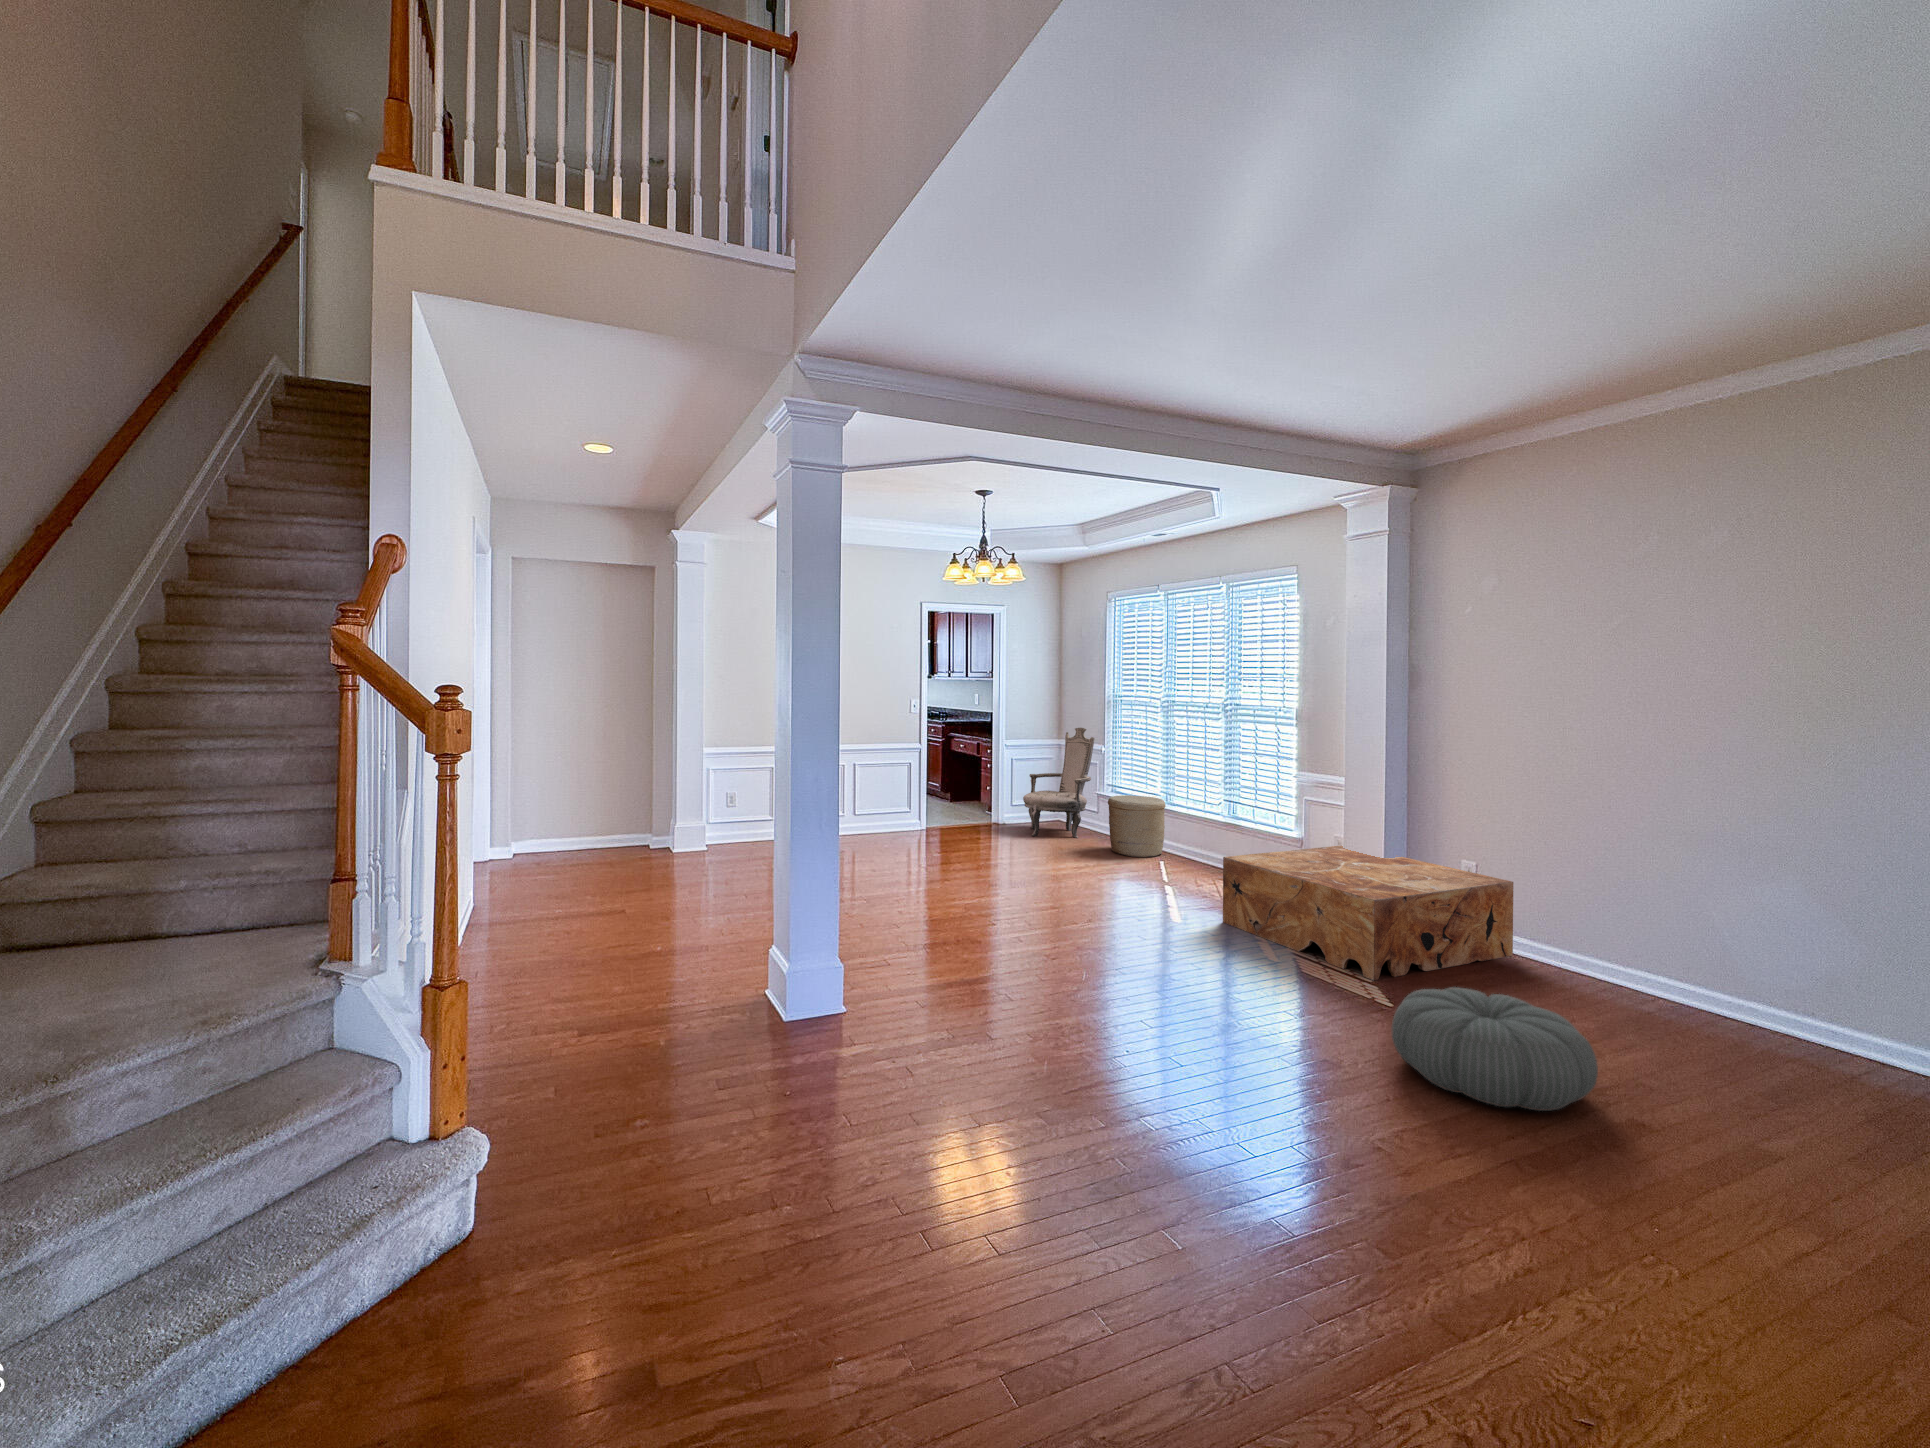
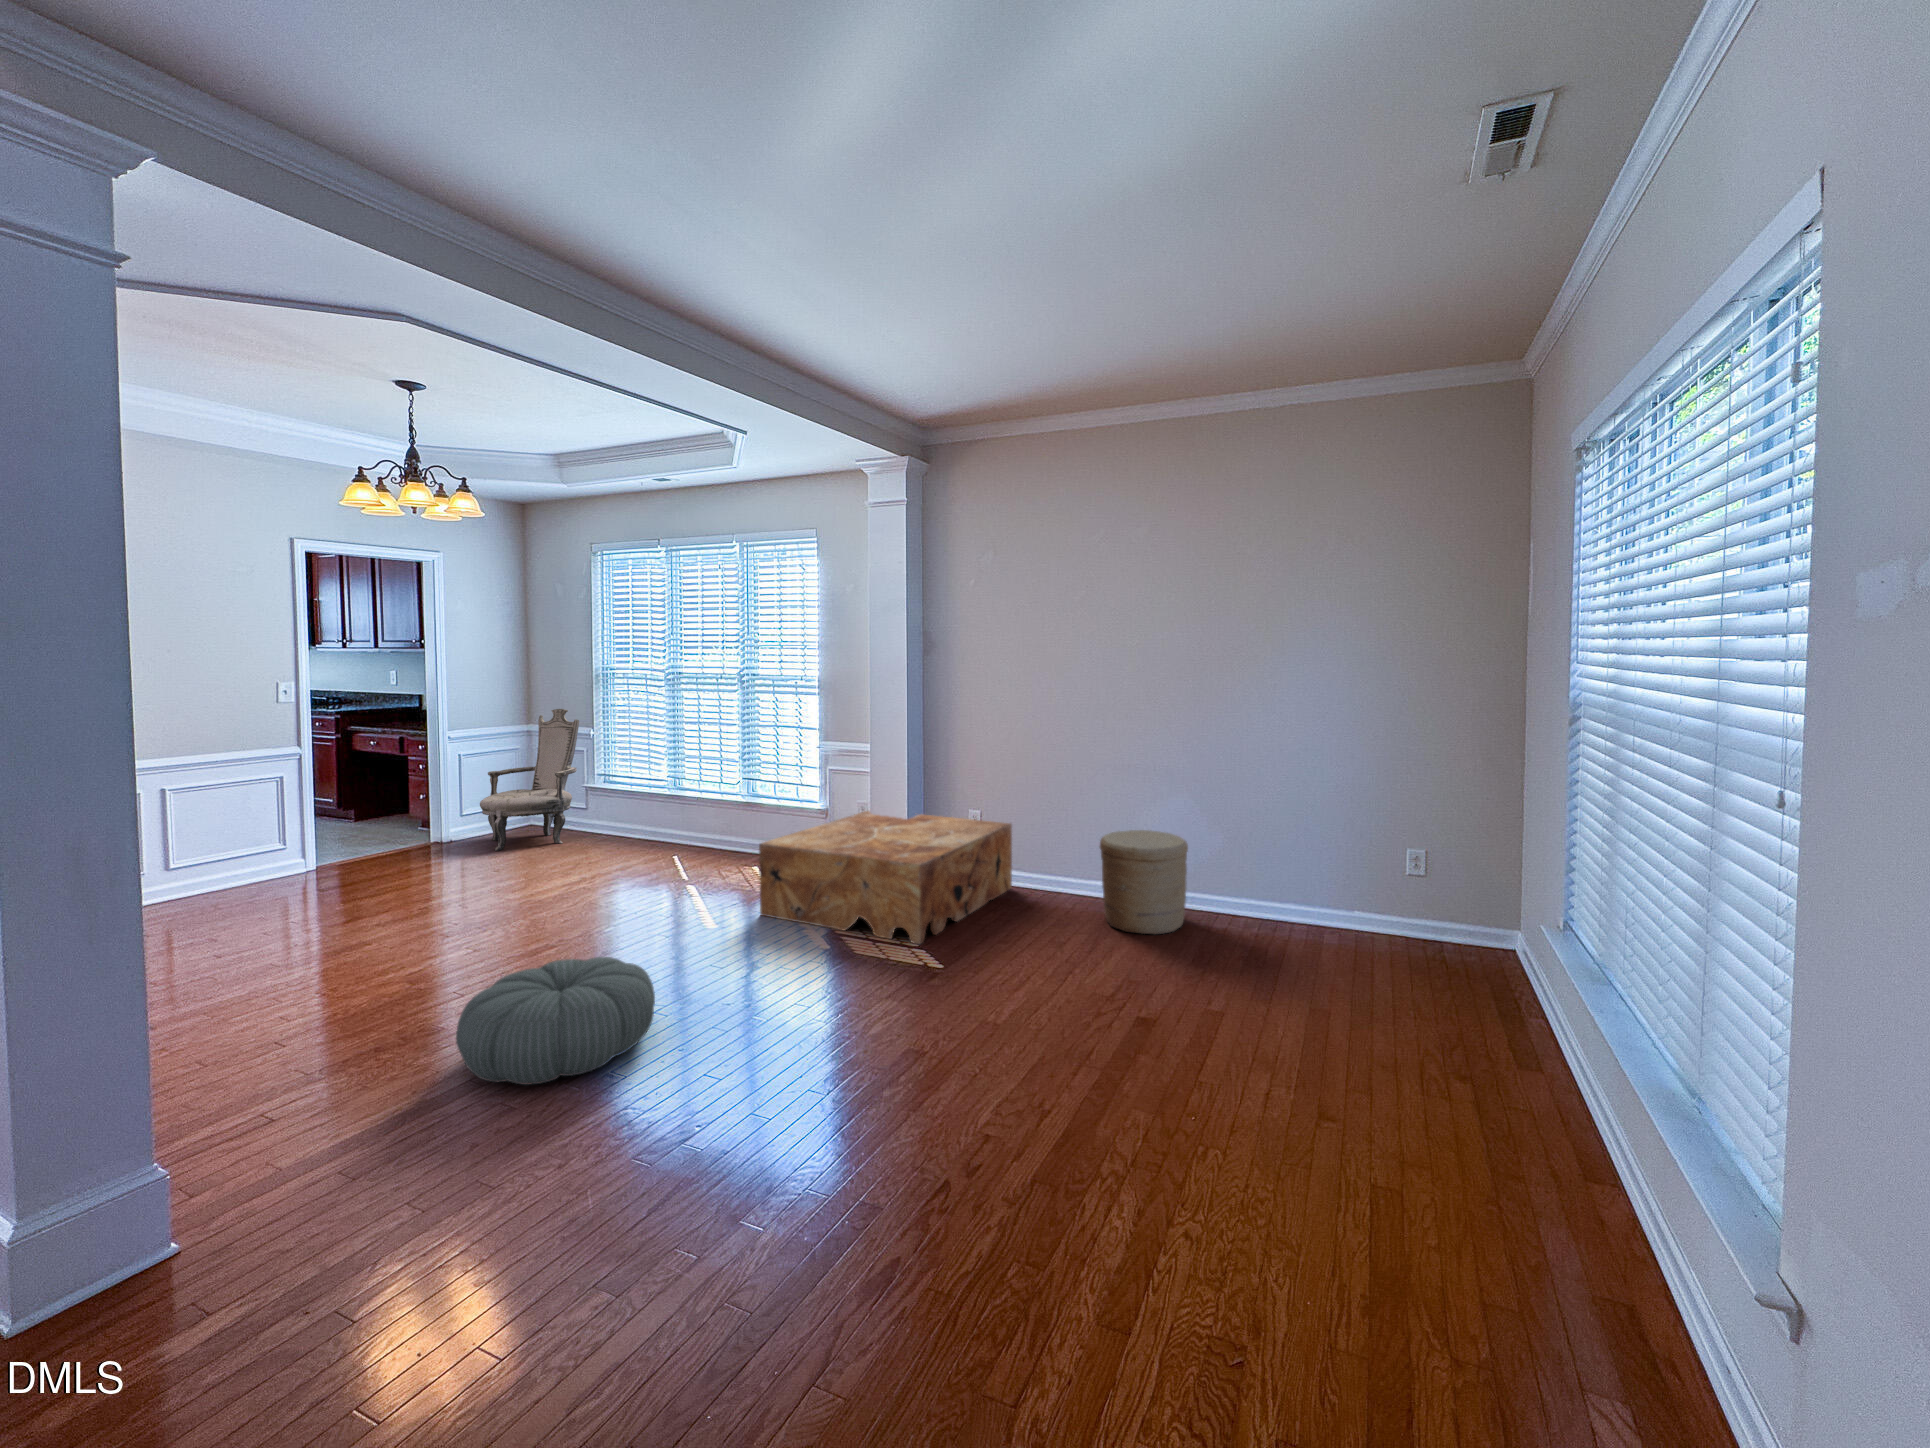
woven basket: present [1108,795,1165,857] -> present [1100,830,1188,934]
pouf: present [1391,987,1598,1111] -> present [456,957,655,1085]

